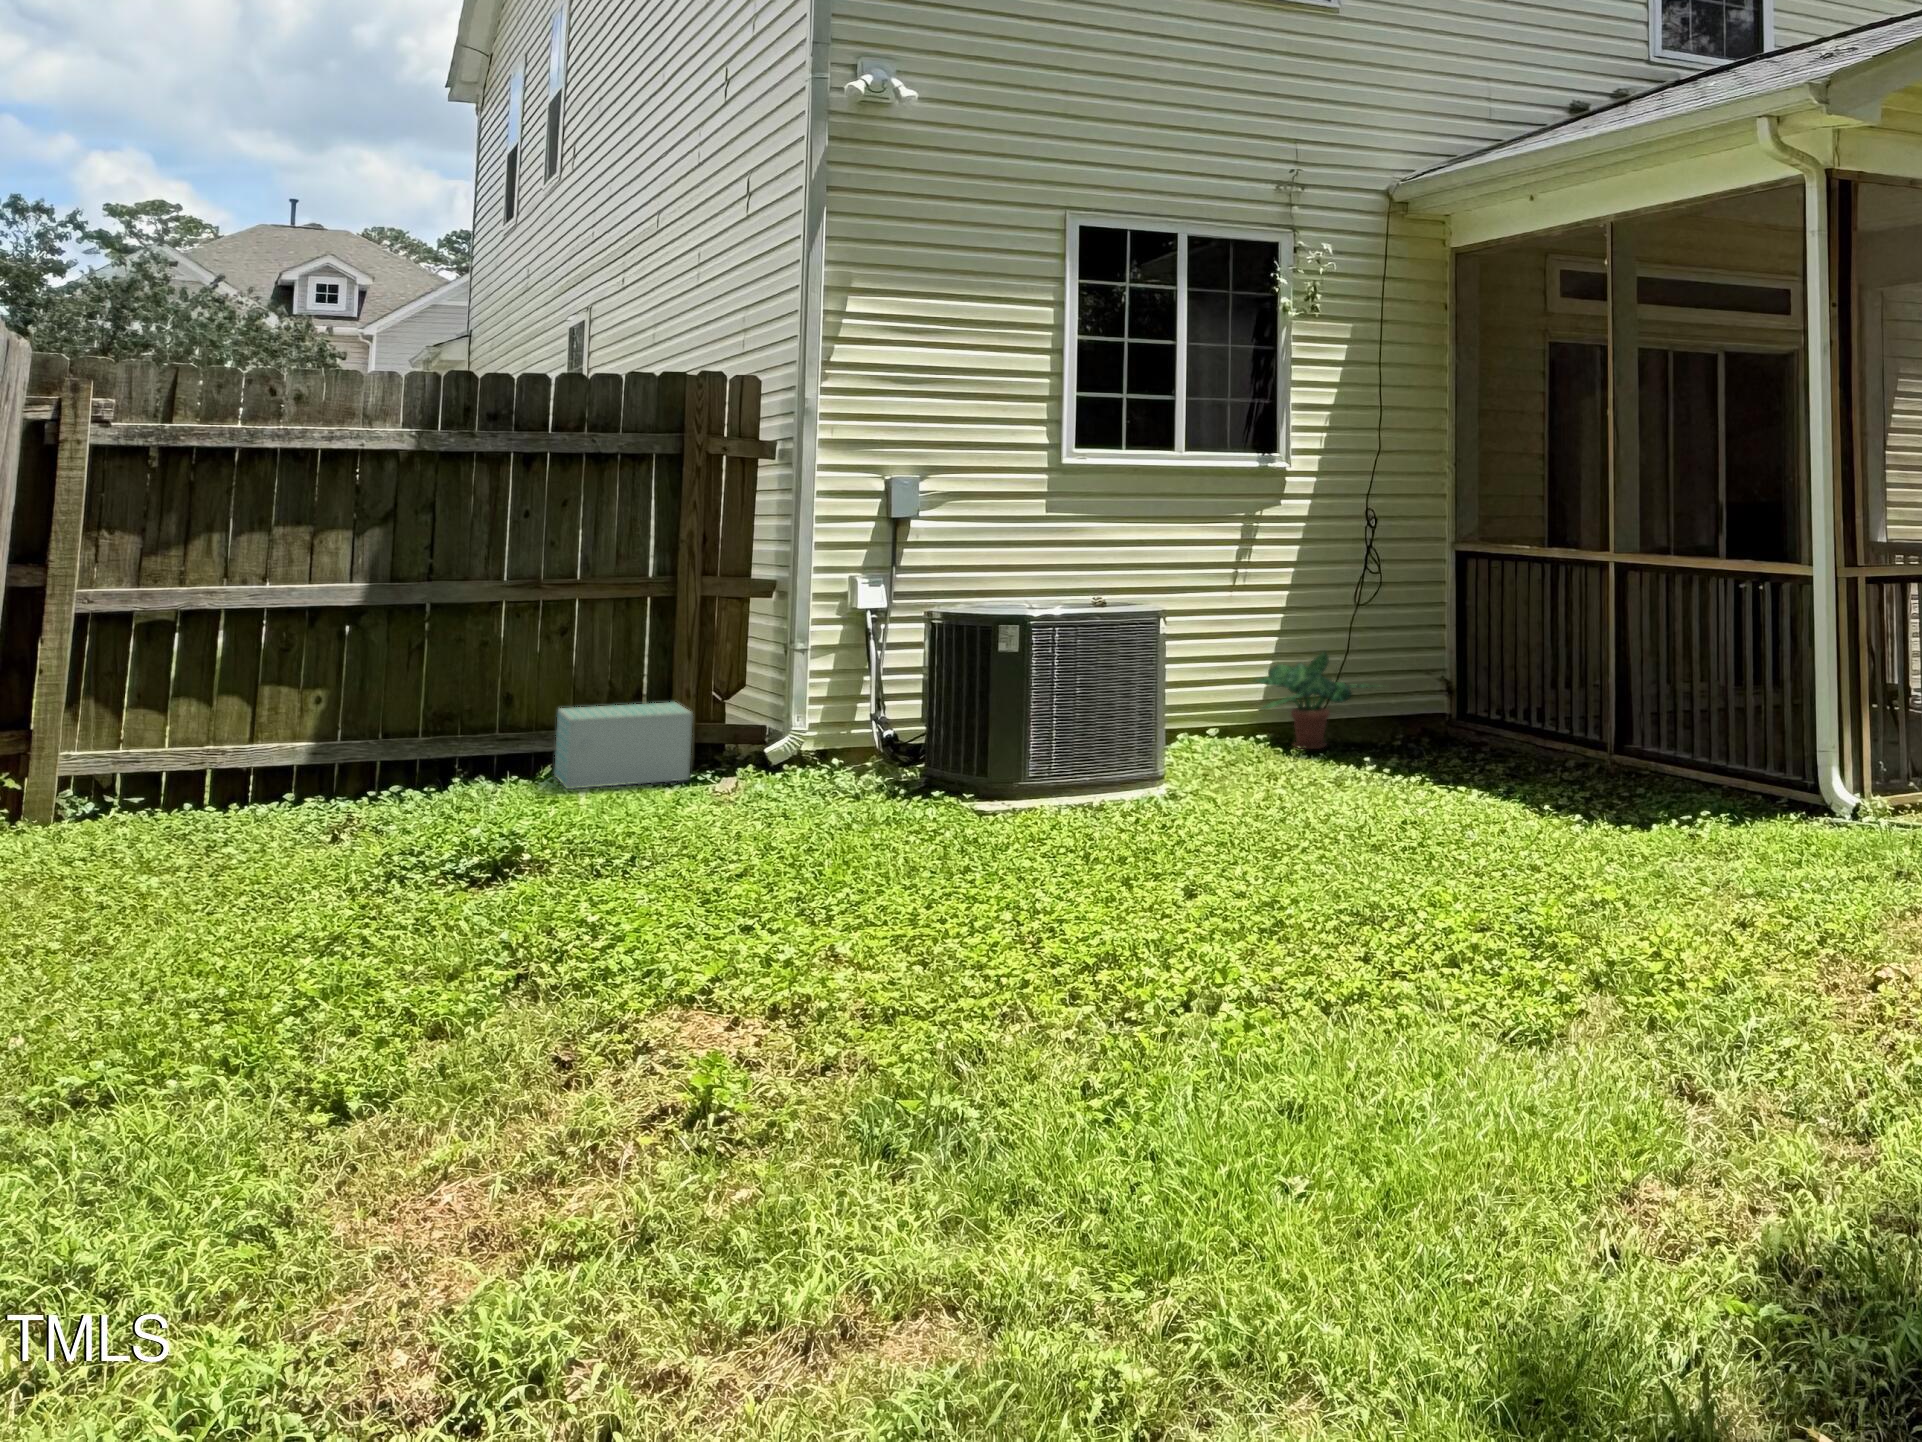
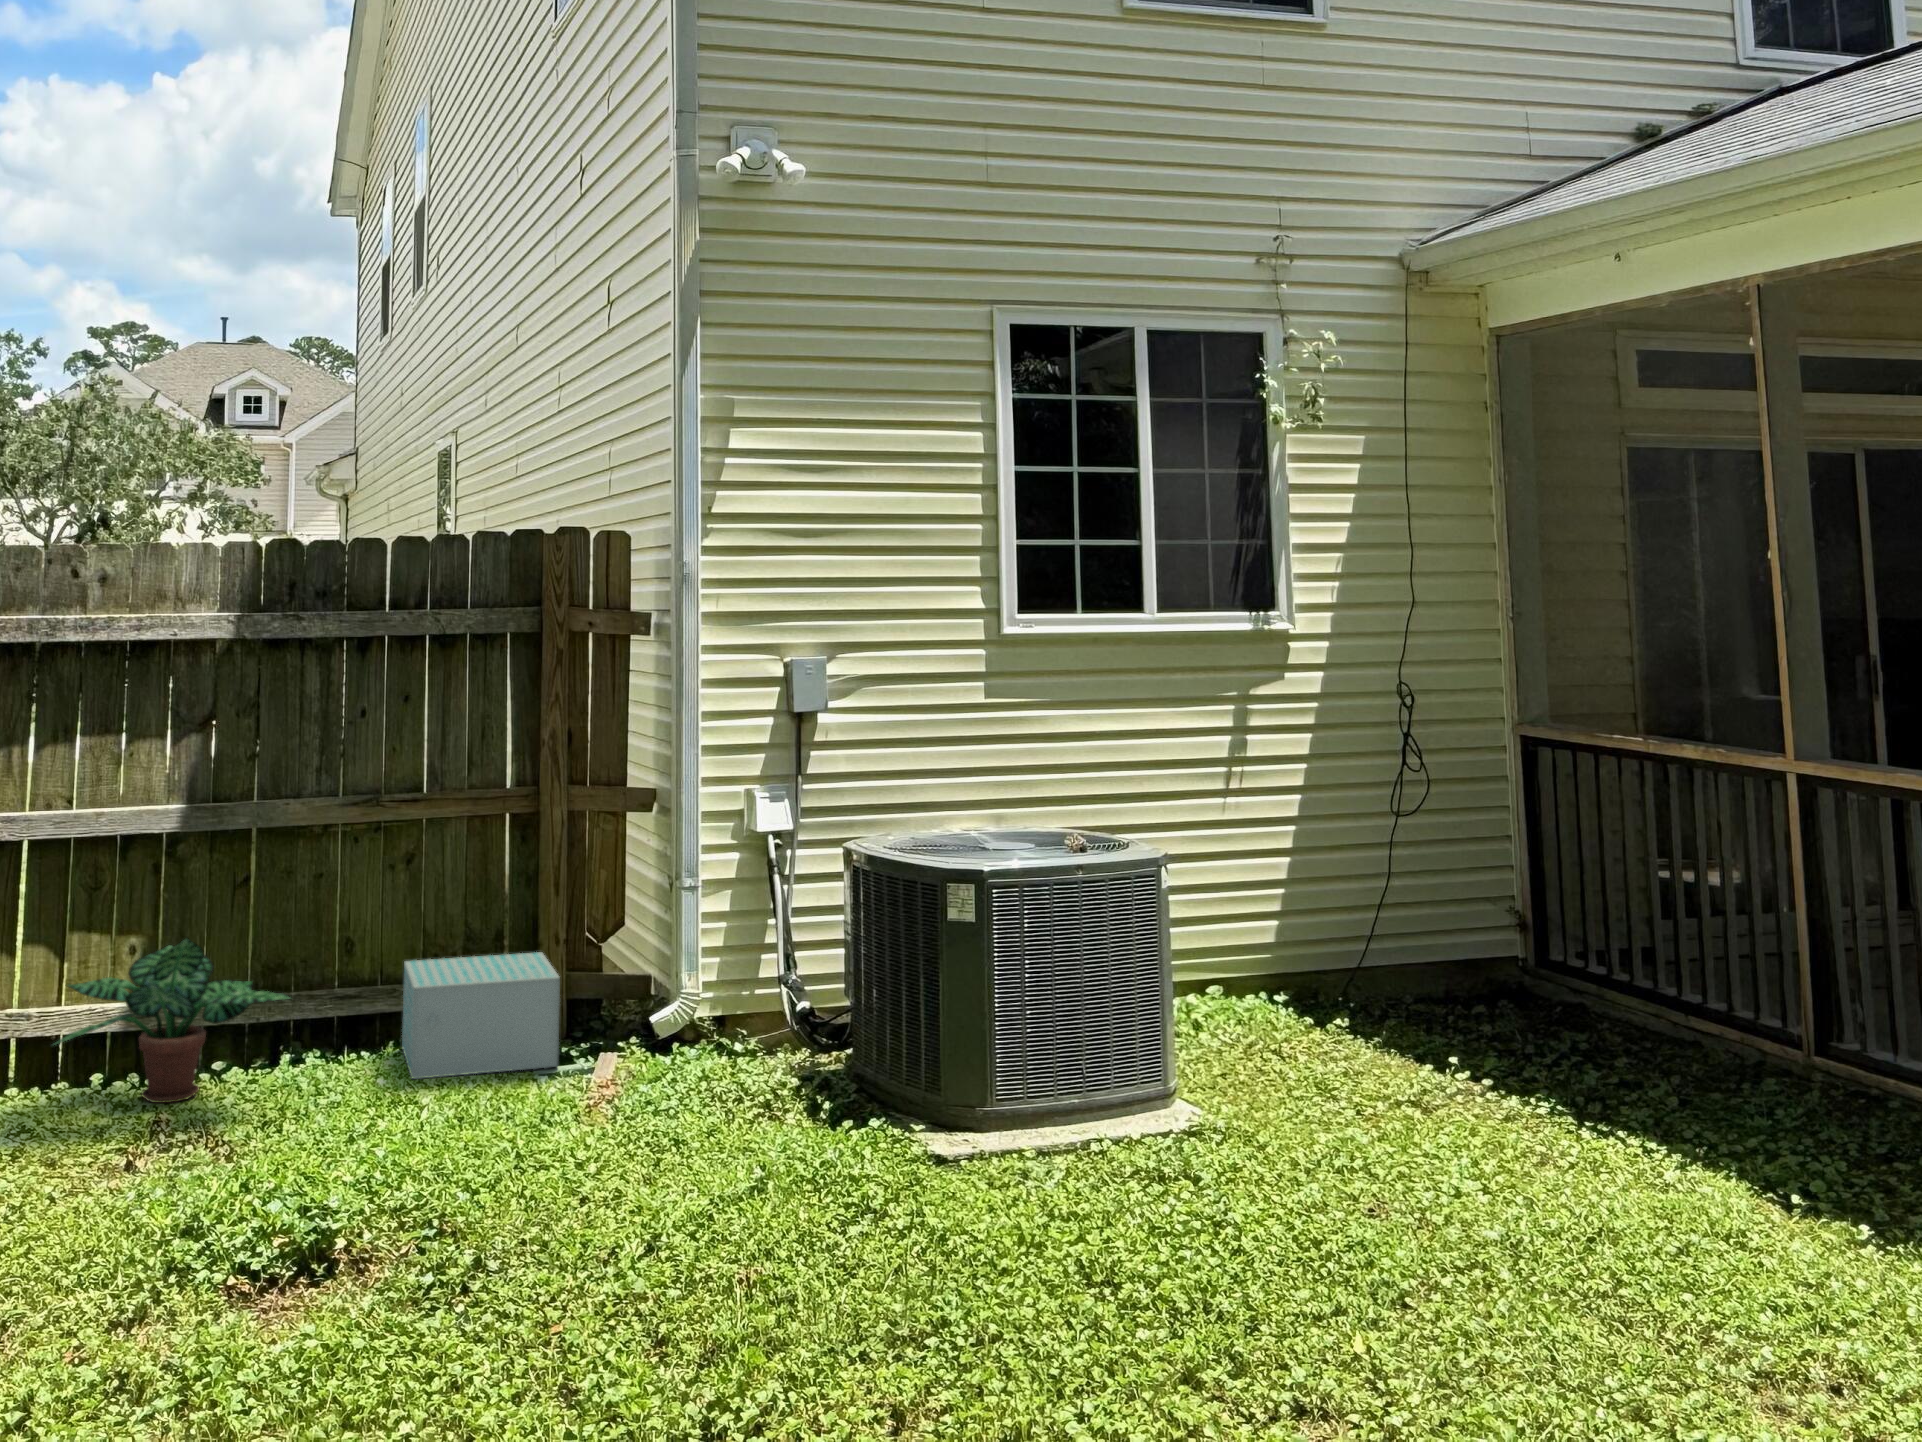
potted plant: present [1256,652,1368,749] -> present [53,938,290,1103]

